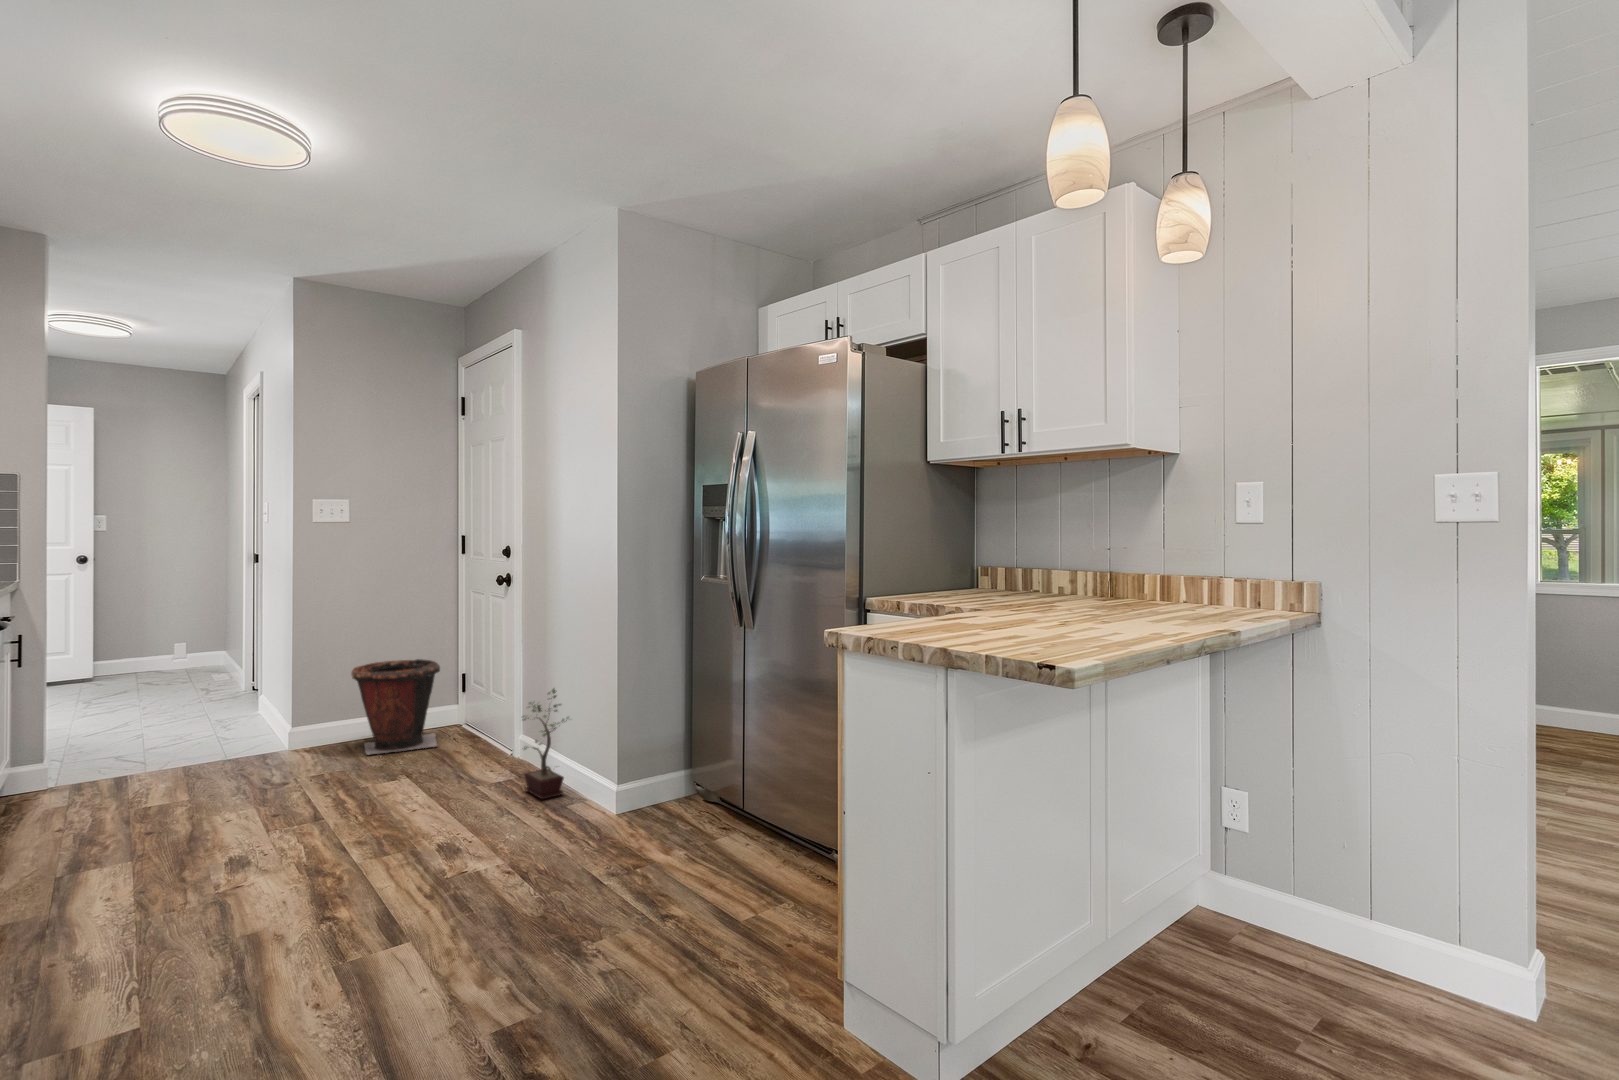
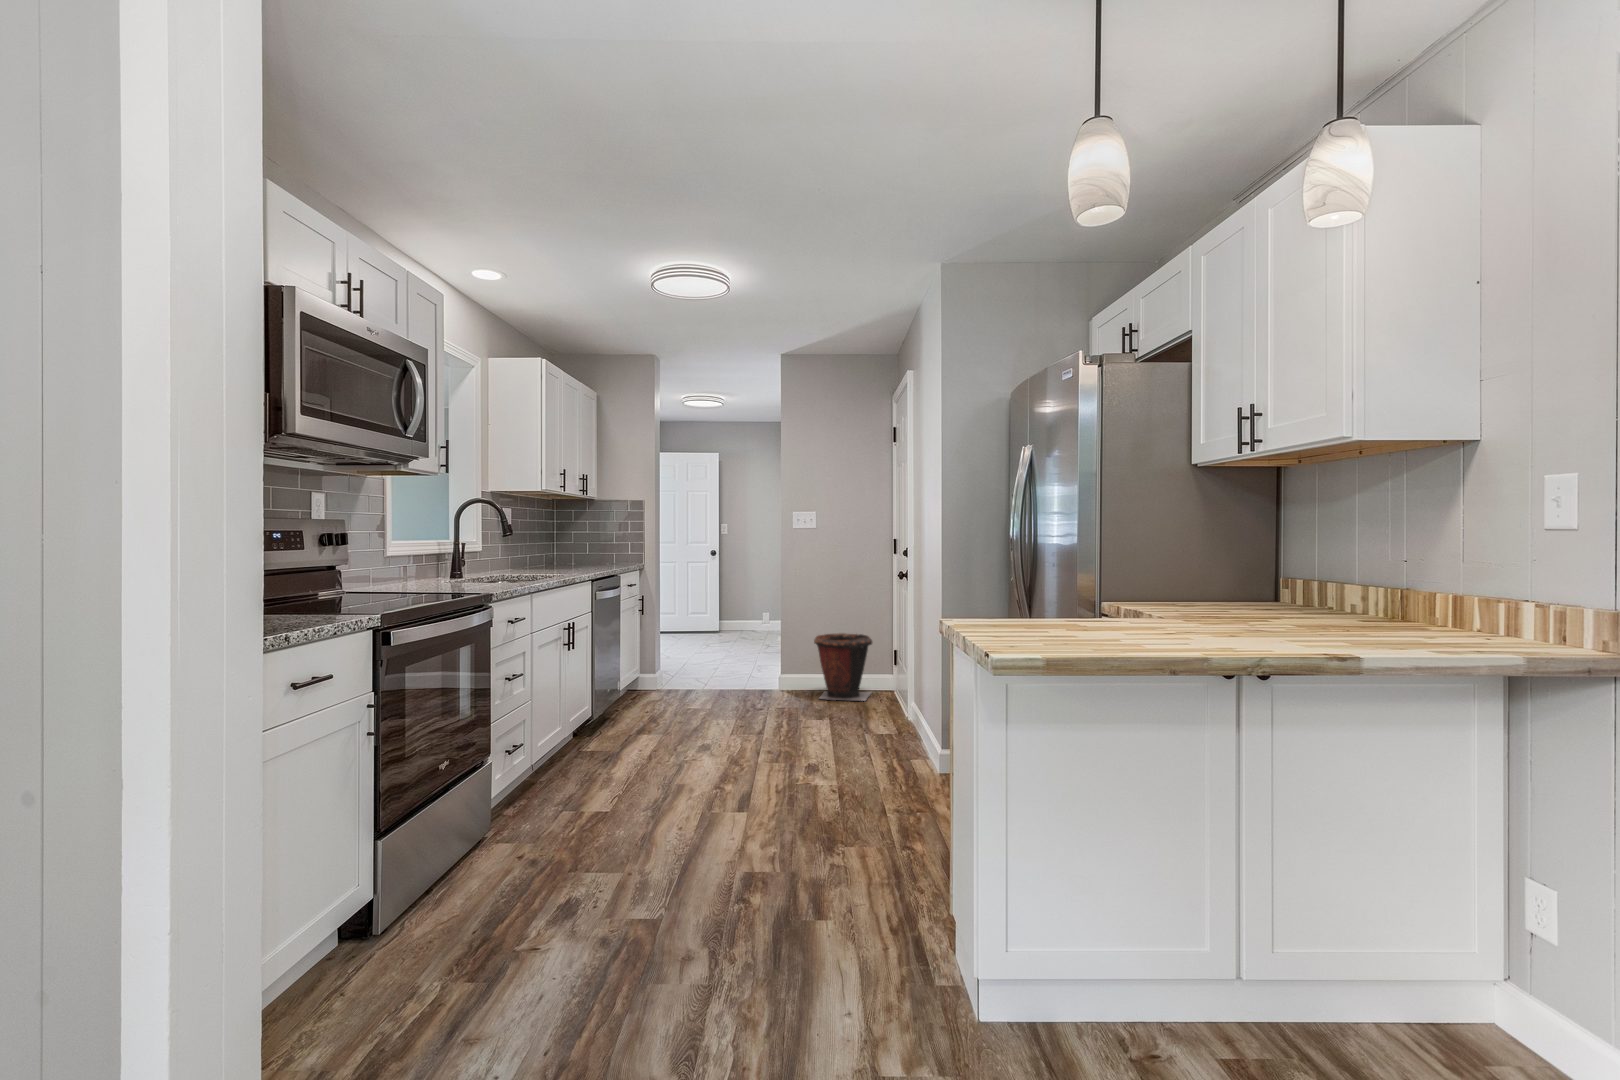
potted plant: present [522,689,568,799] -> none [892,662,921,749]

